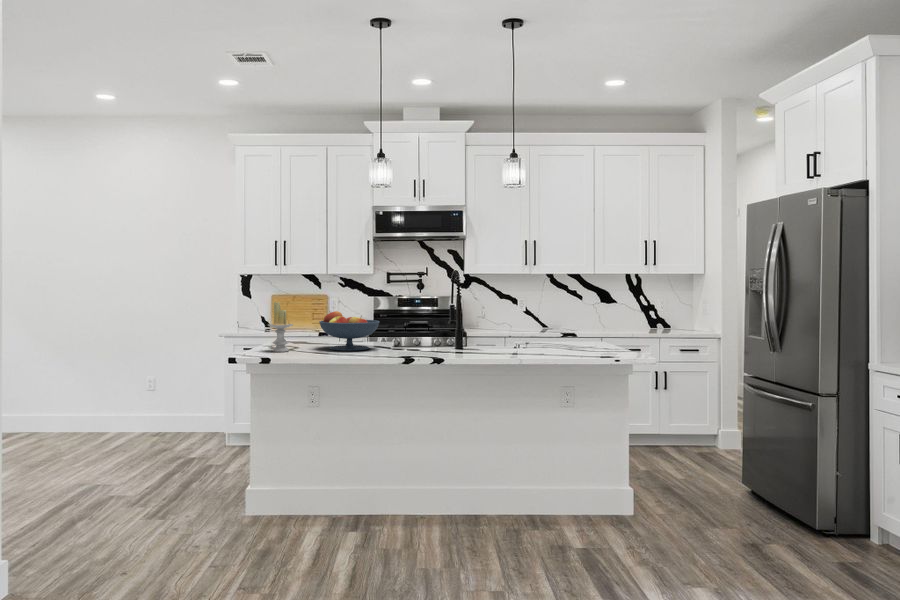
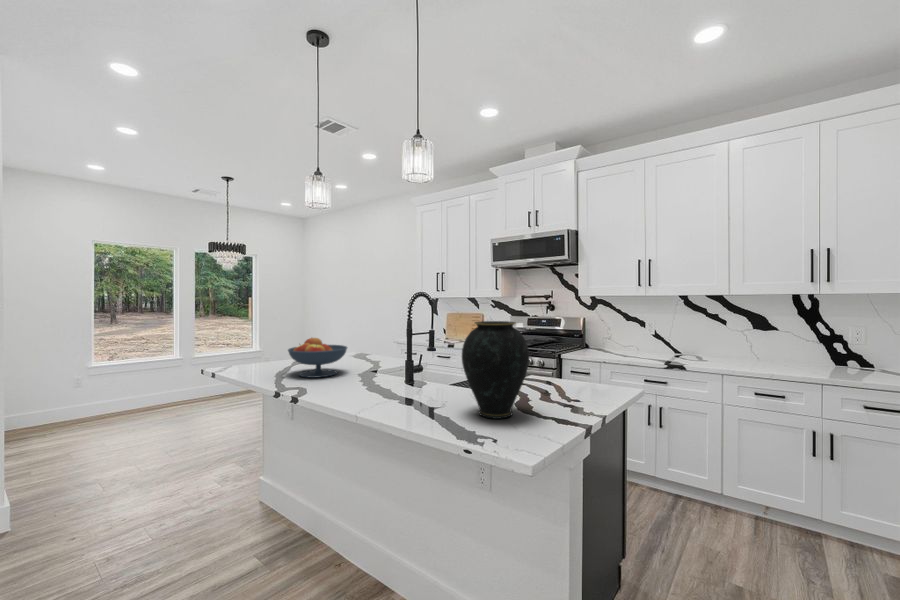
vase: none [549,287,597,354] -> present [462,321,529,419]
candle: present [268,302,293,352] -> none [248,328,272,373]

